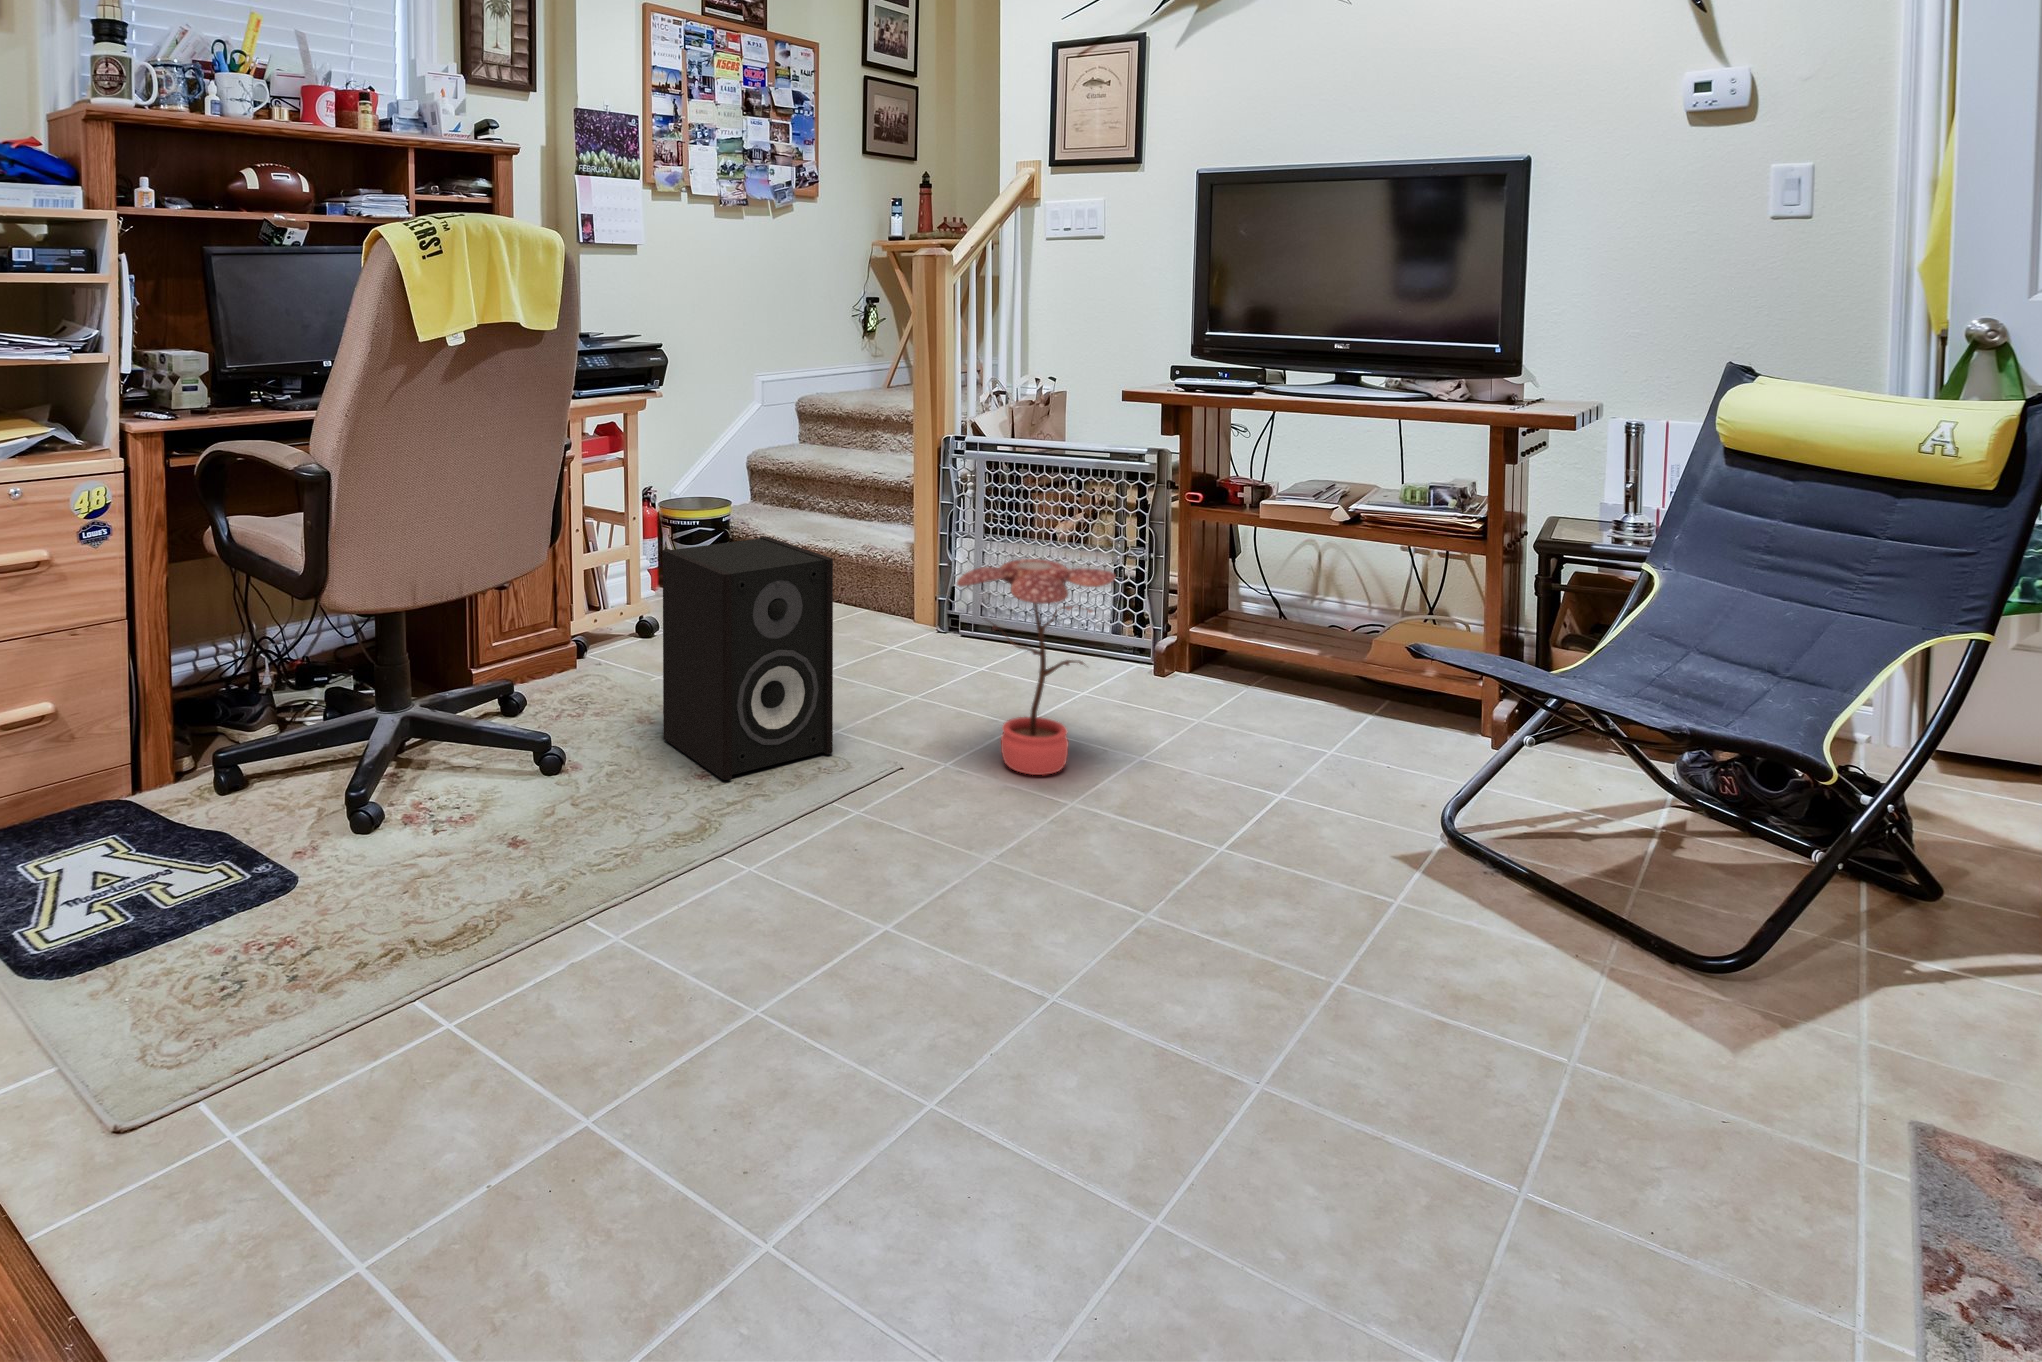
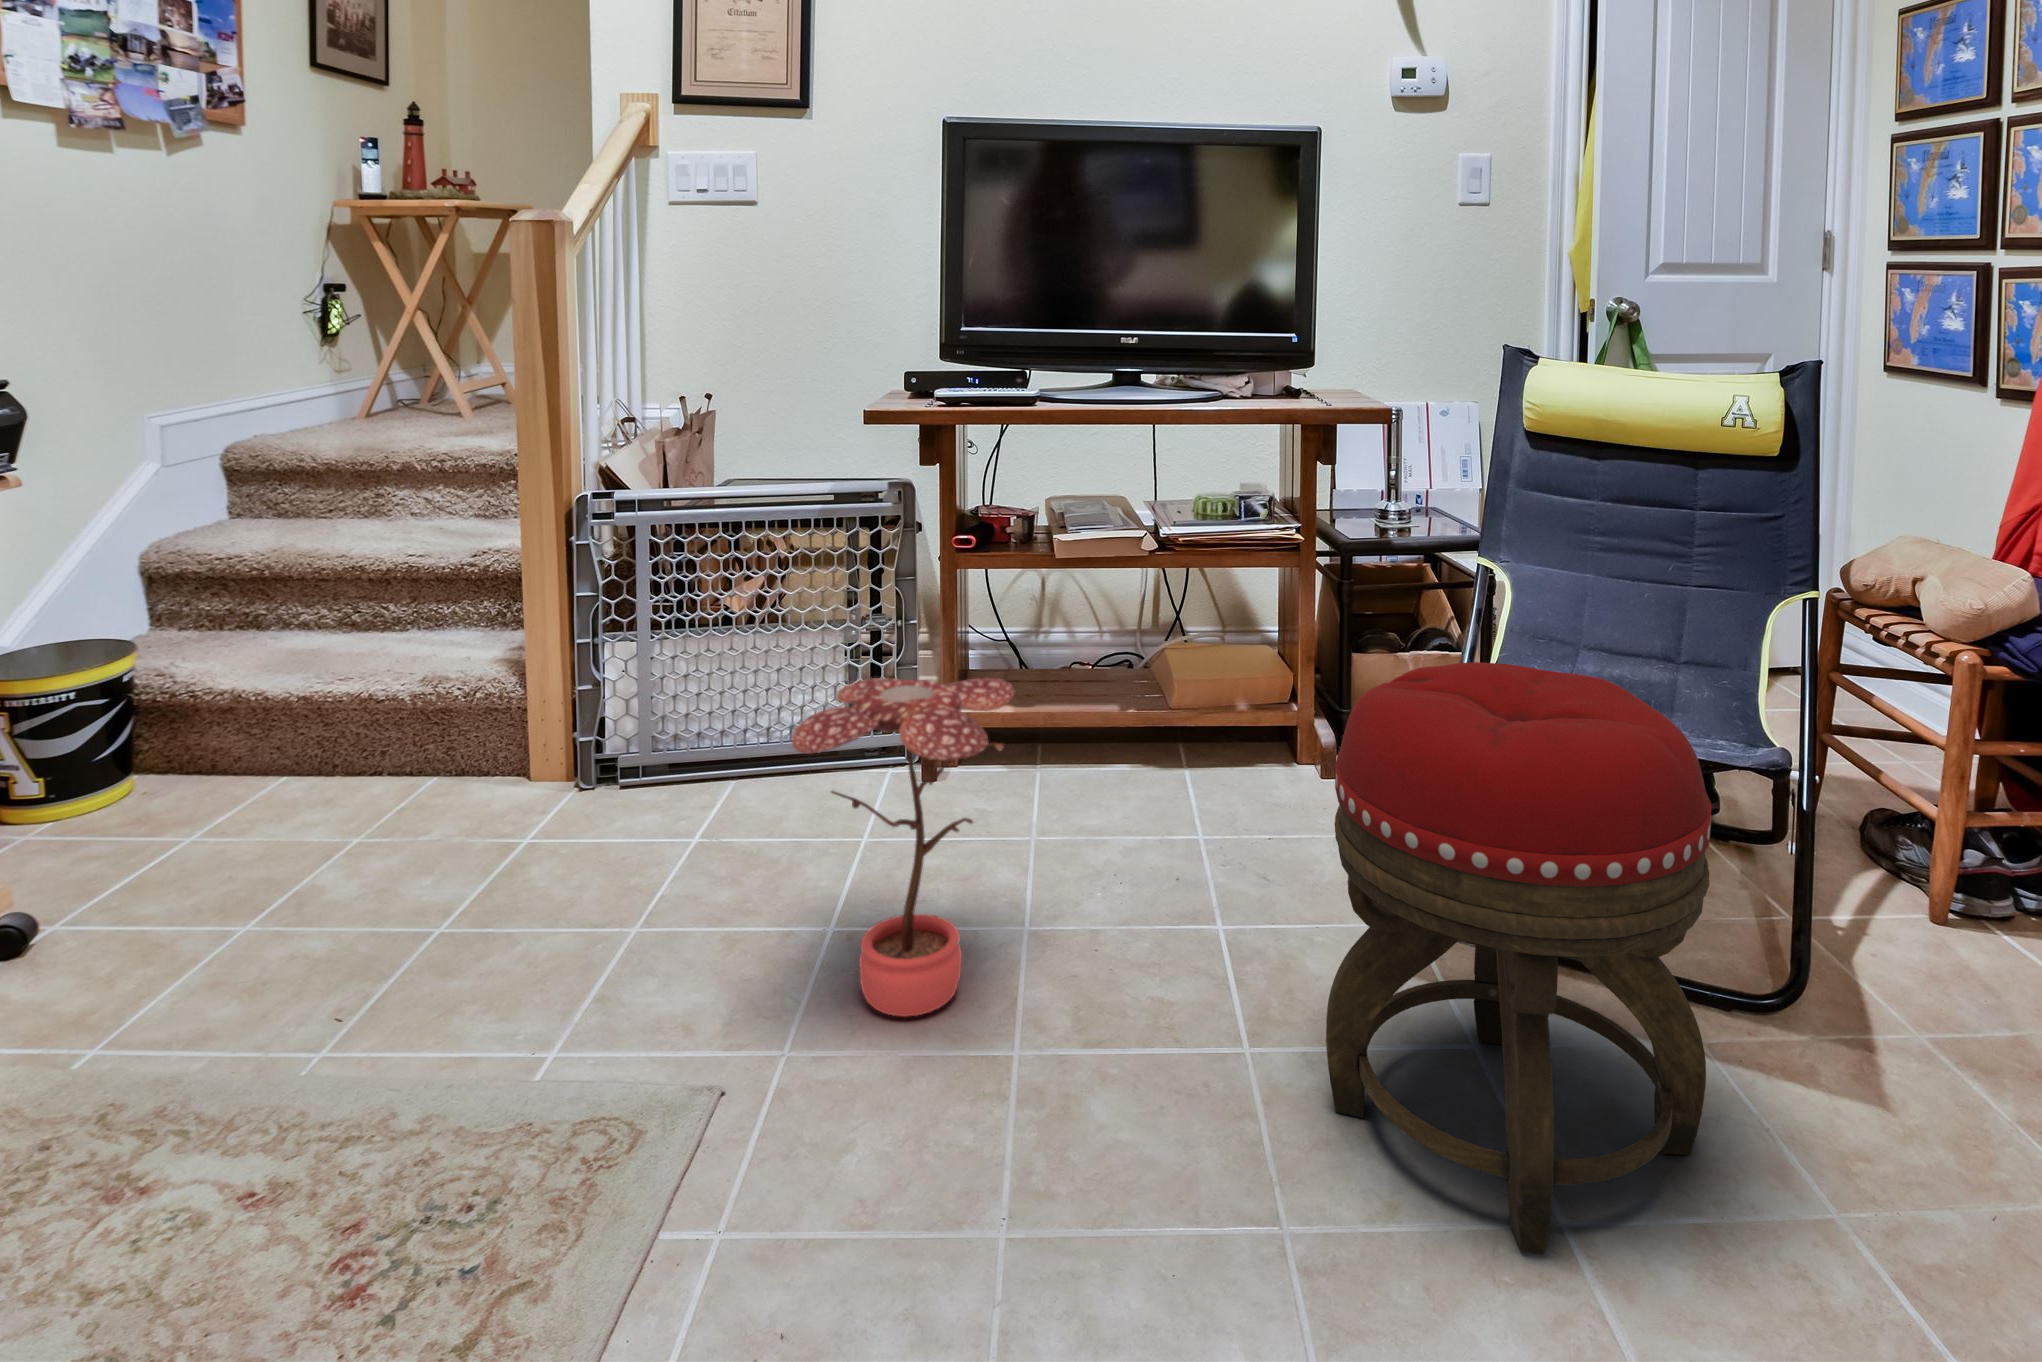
speaker: present [663,537,833,780] -> none [184,730,582,1259]
footstool: none [1228,591,1524,999] -> present [1326,662,1711,1255]

